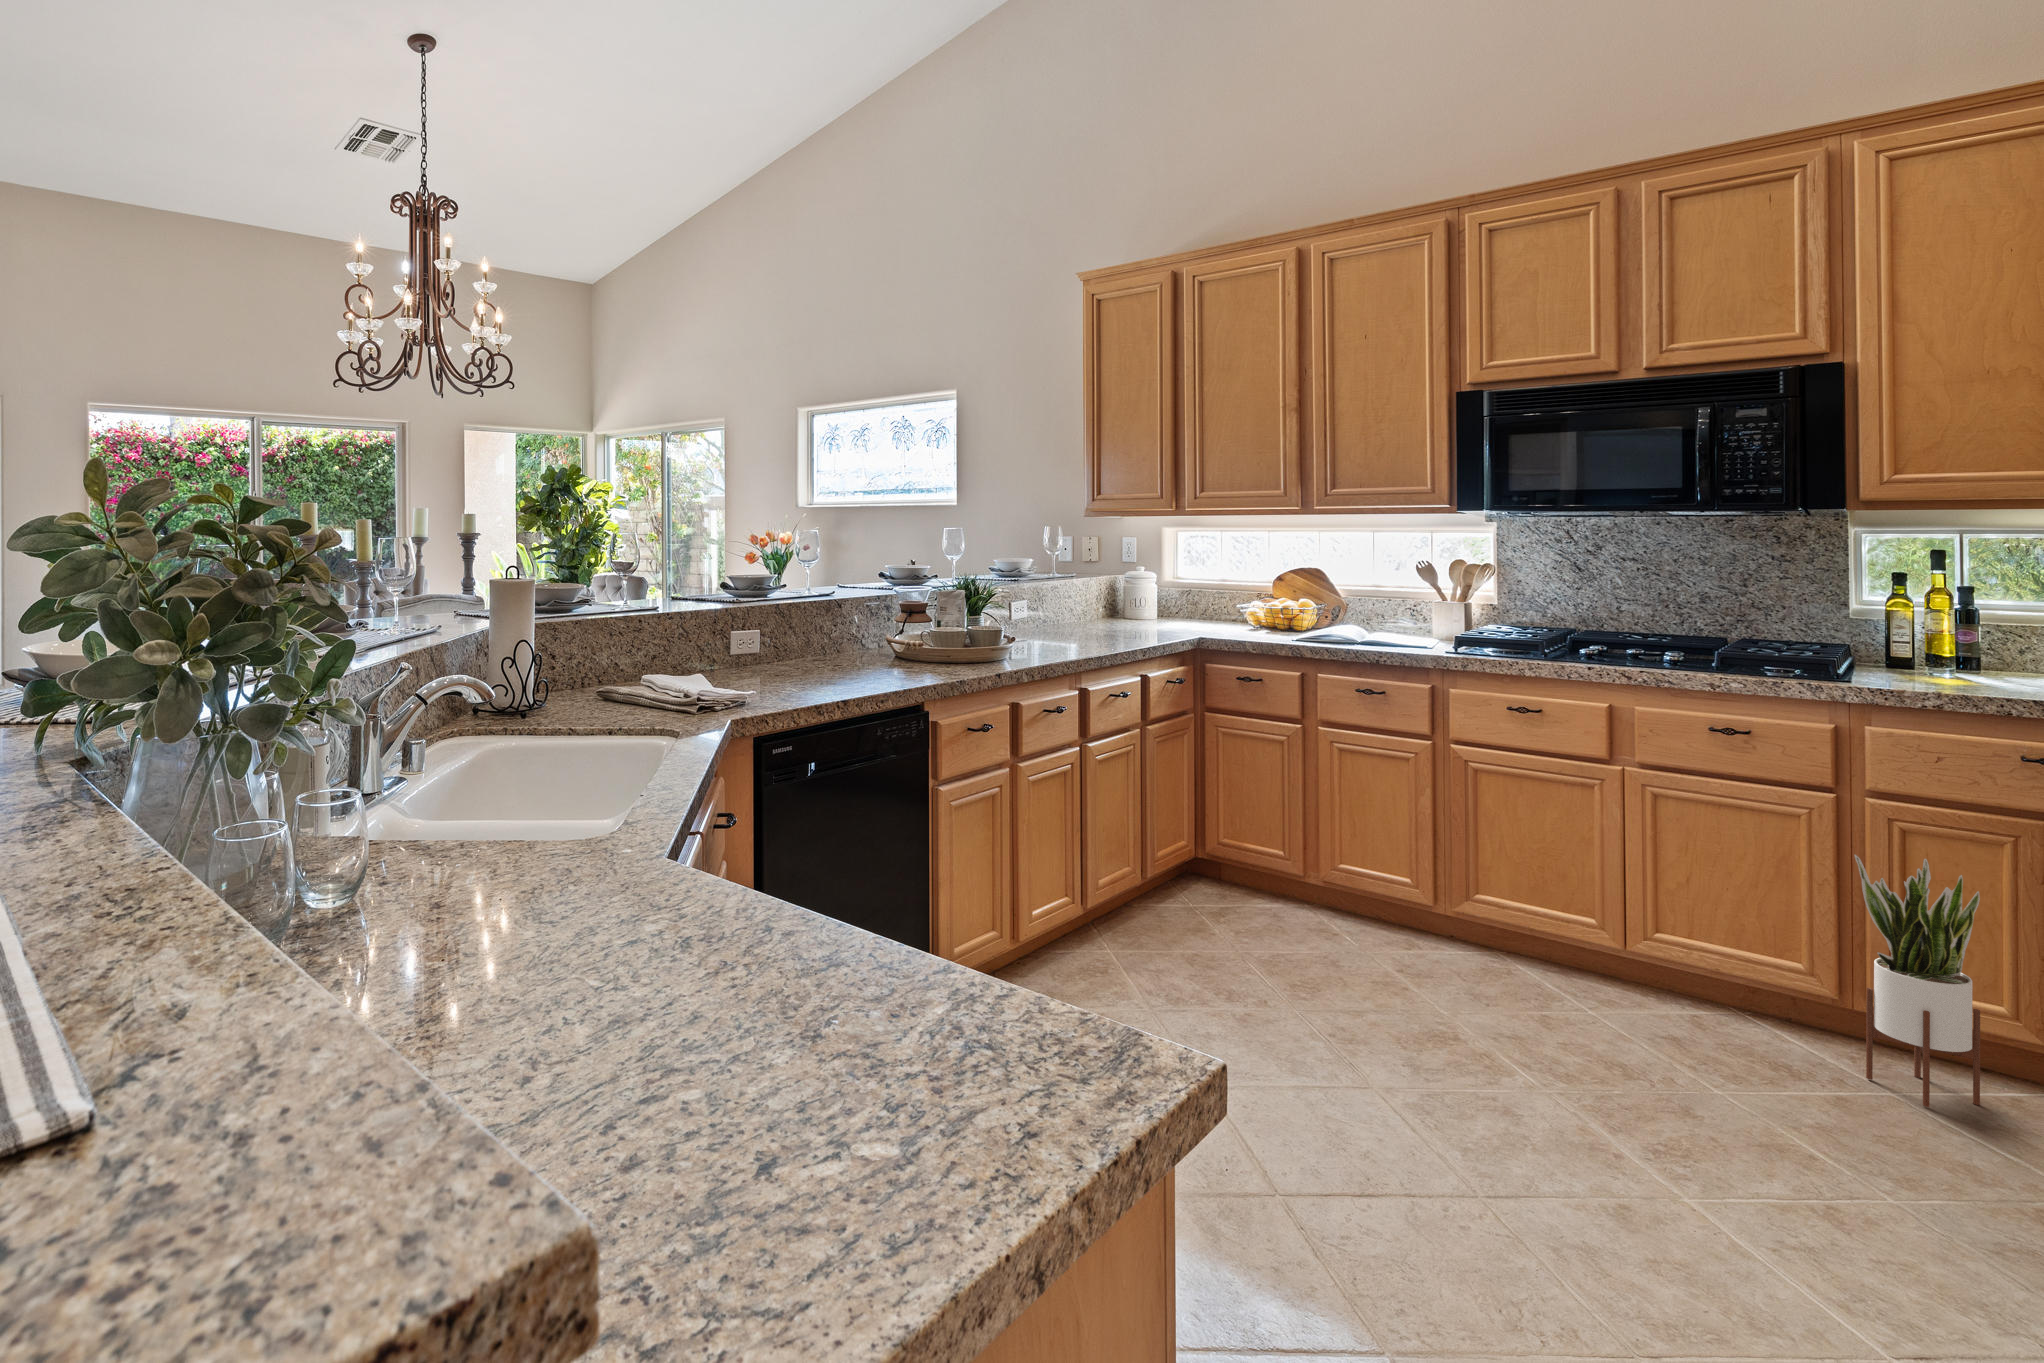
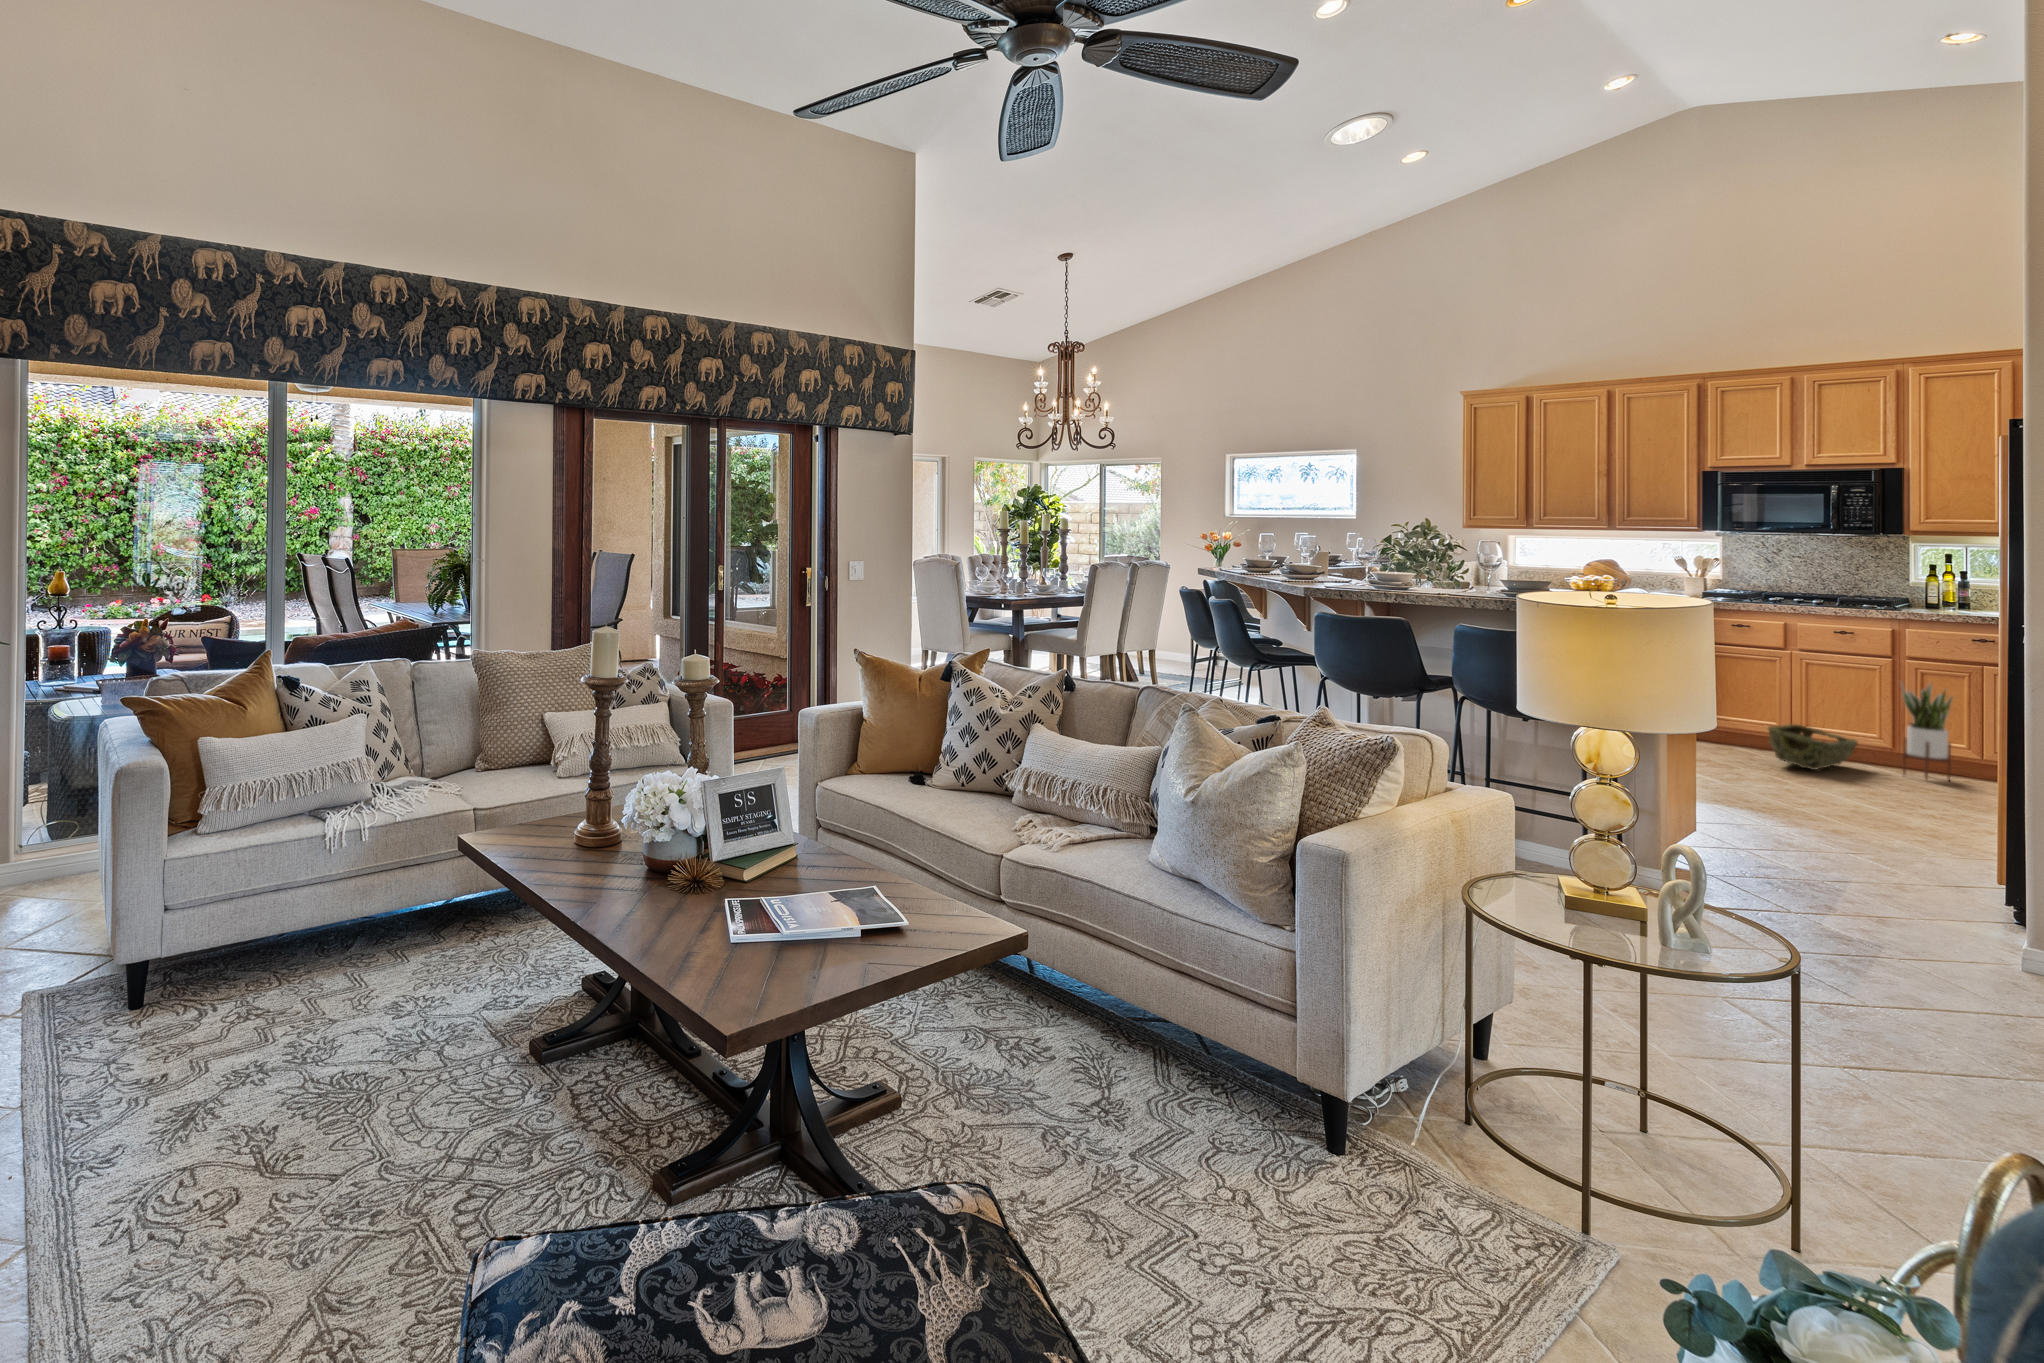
woven basket: none [1566,926,1763,1061] -> present [1768,724,1858,770]

